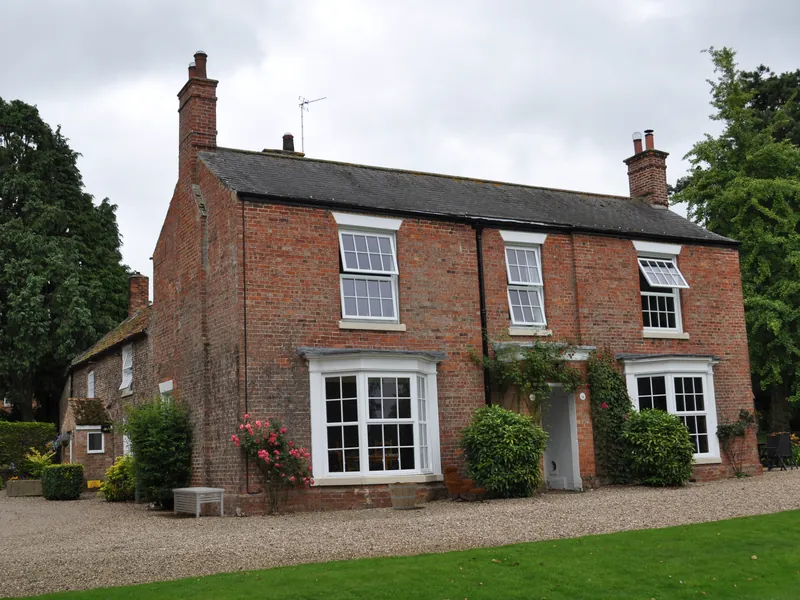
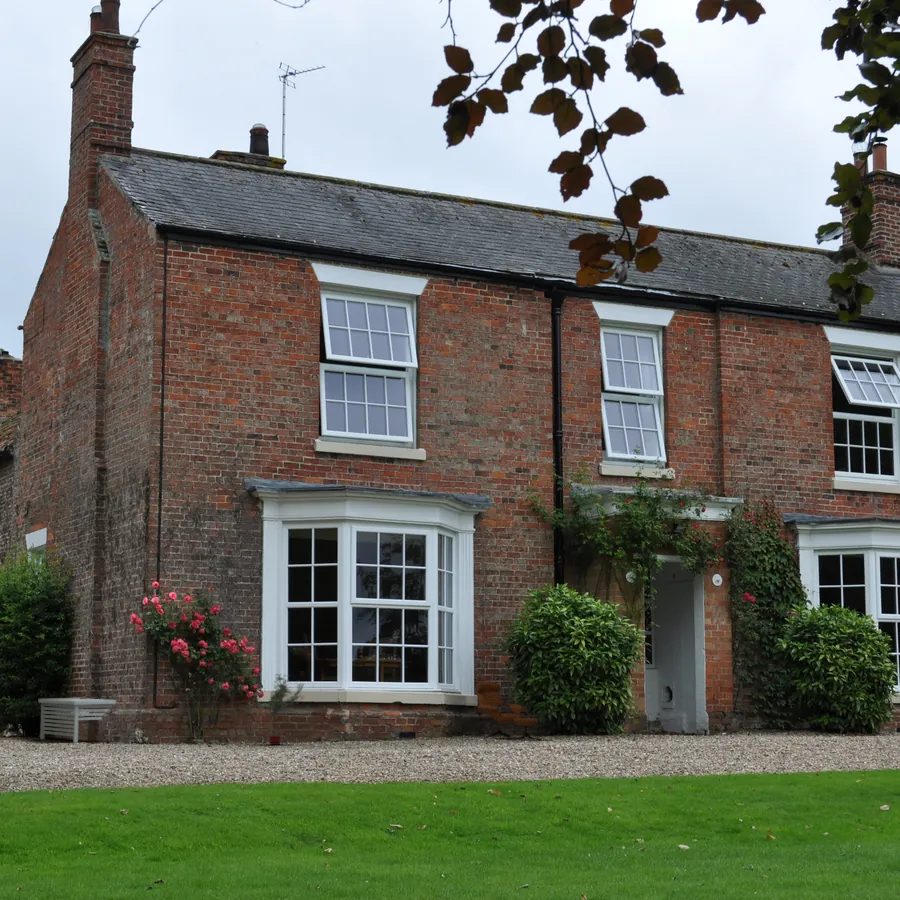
potted tree: none [305,469,341,514] -> present [248,675,304,745]
wooden bucket: present [389,482,417,509] -> none [381,702,428,743]

